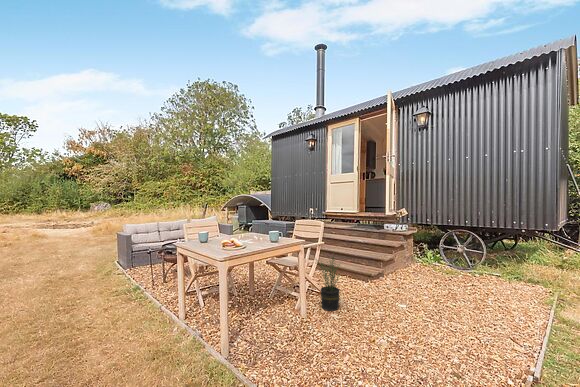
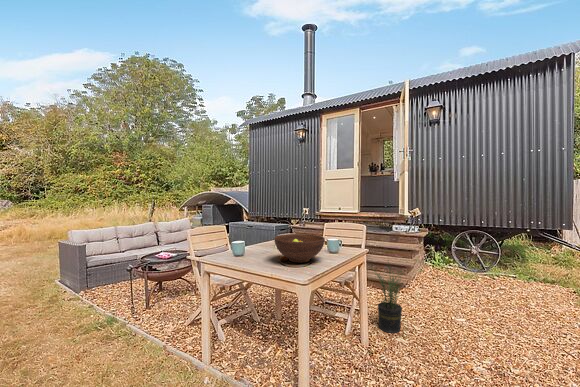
fruit bowl: none [216,228,254,248] -> present [274,234,325,263]

